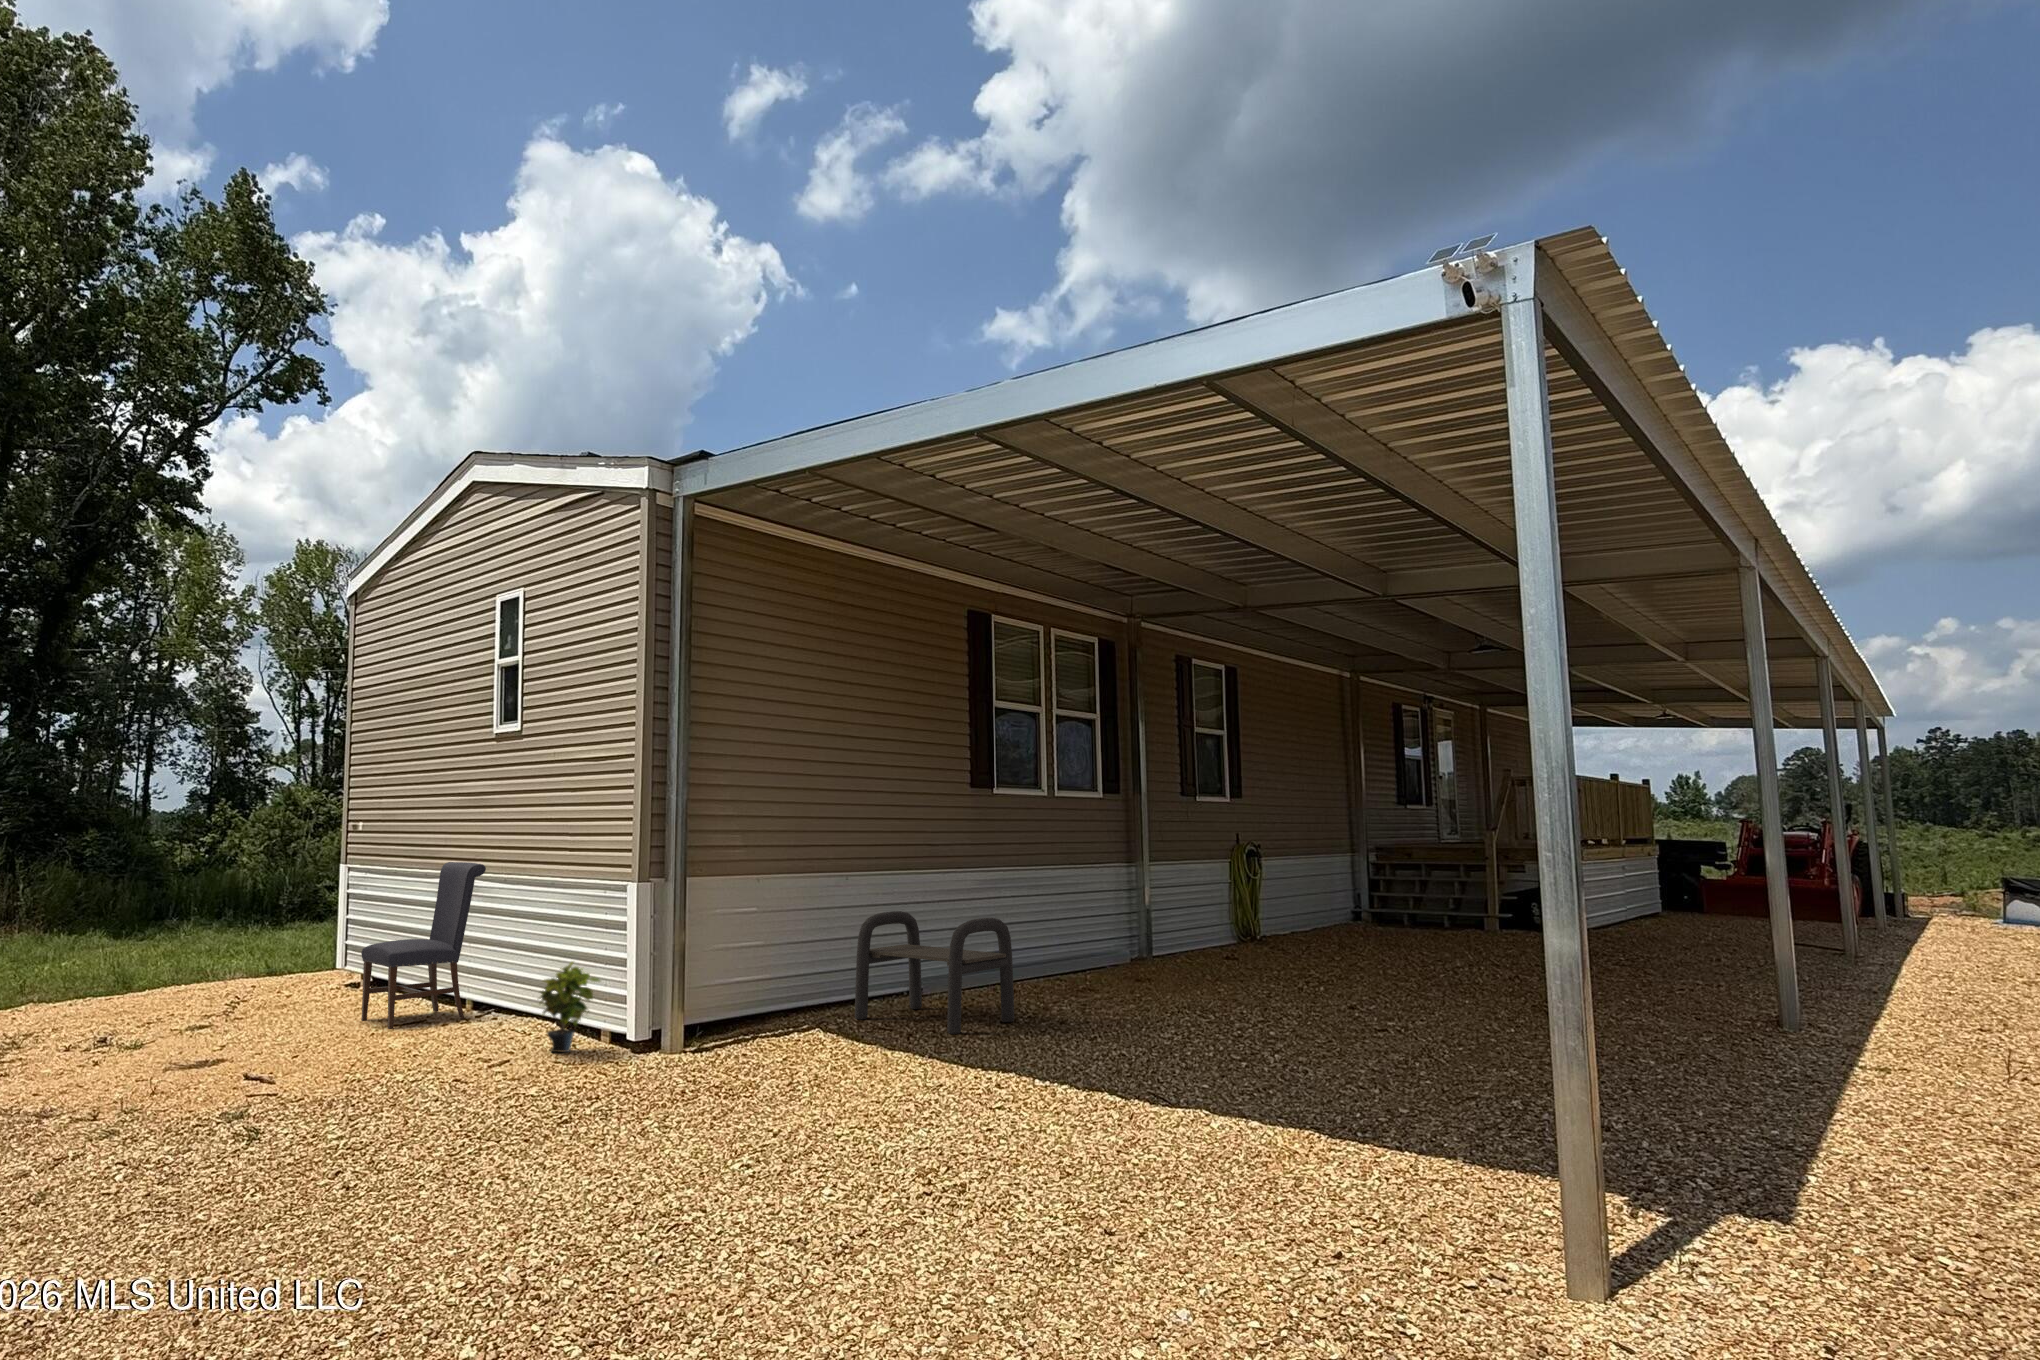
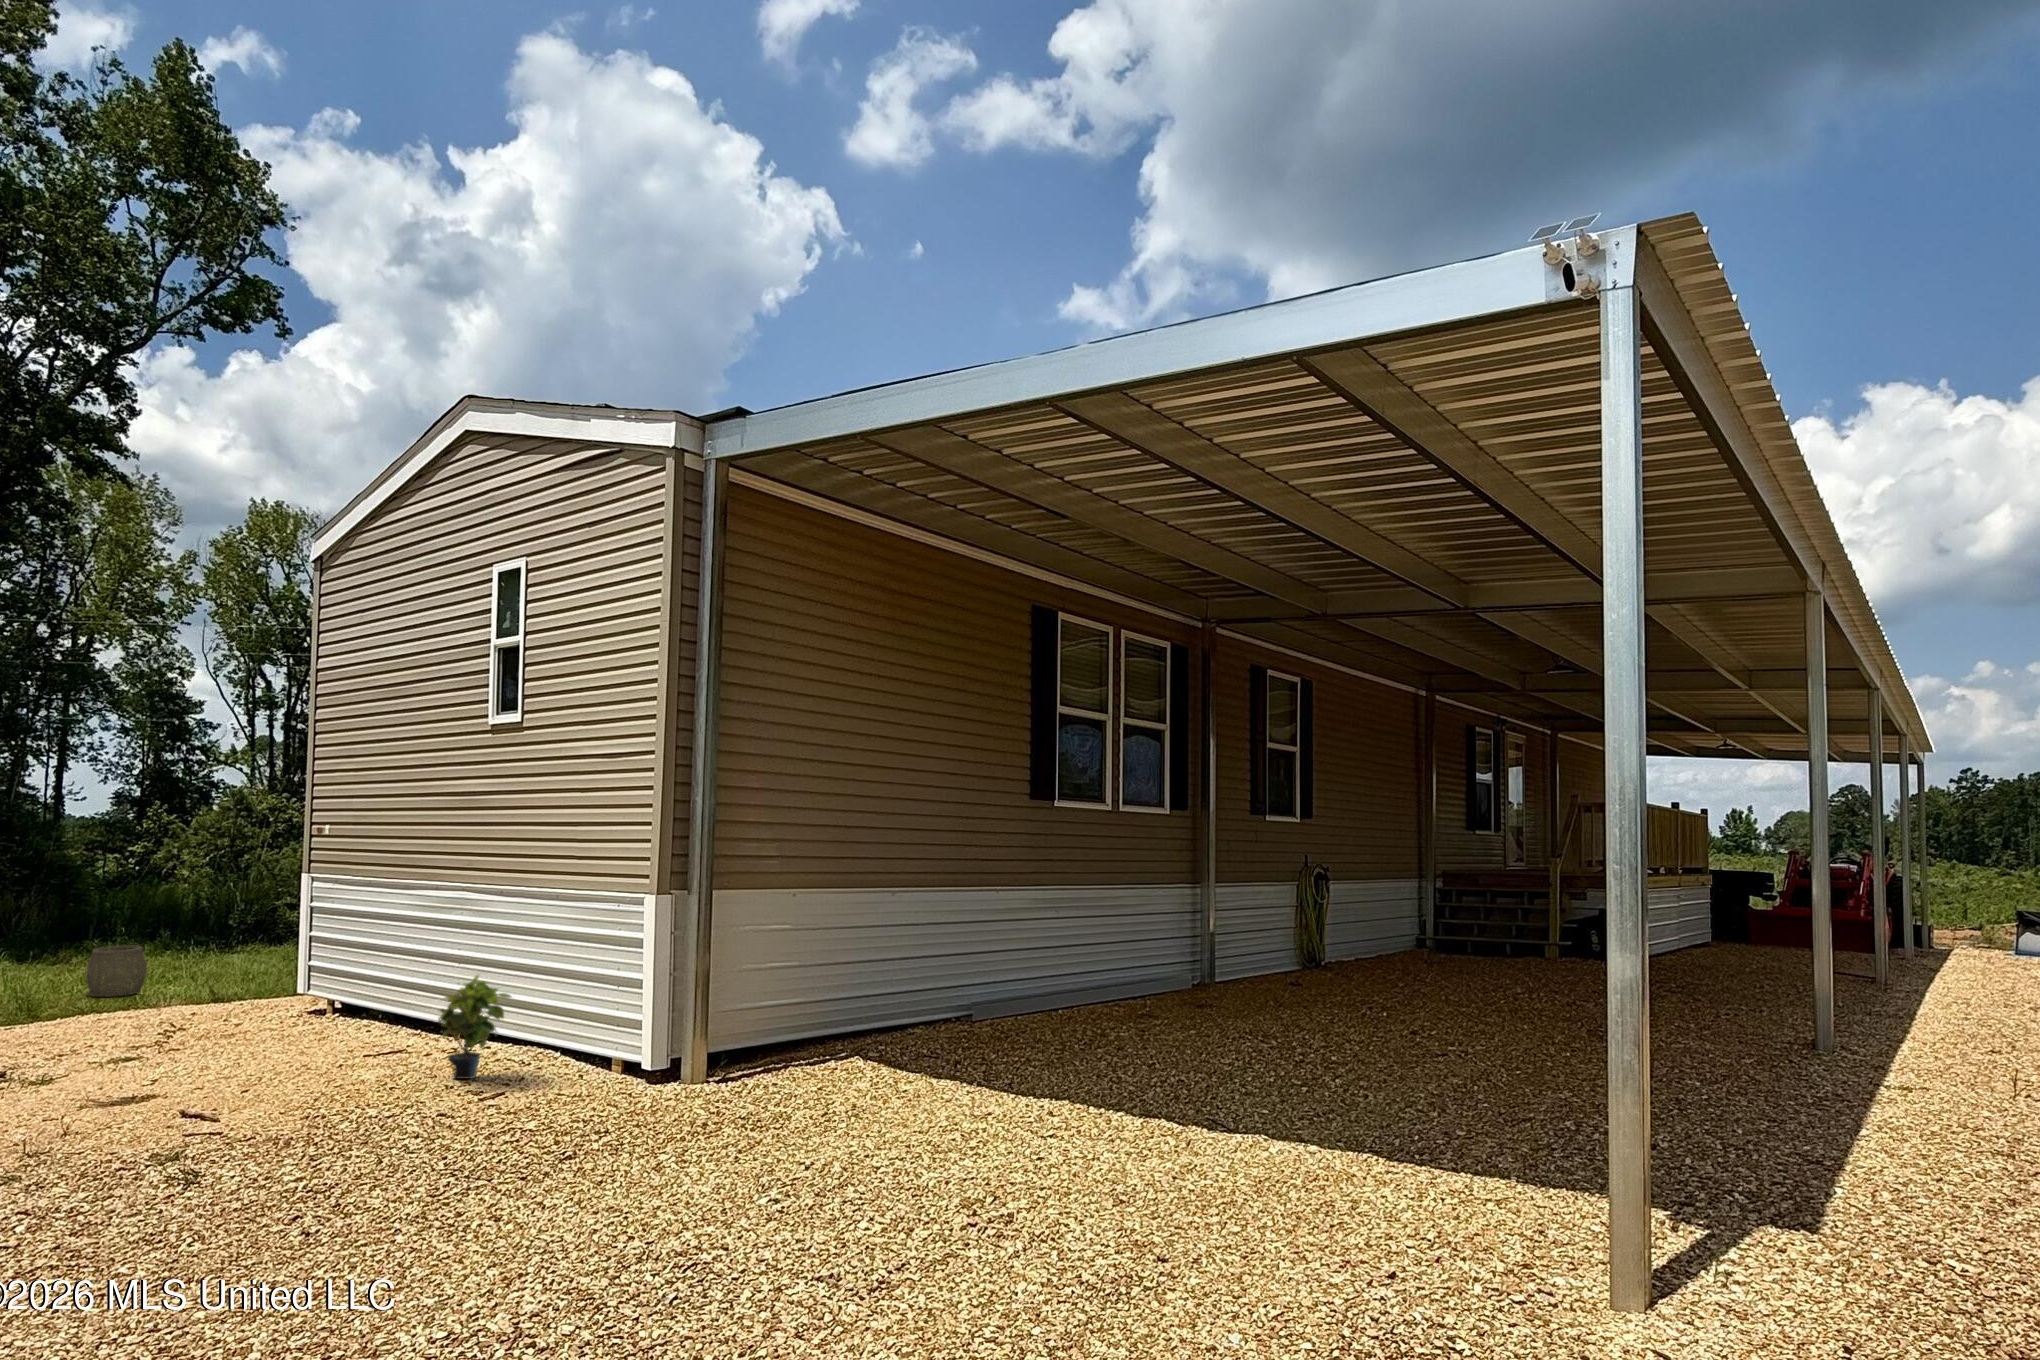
chair: present [361,862,486,1029] -> none [196,855,348,1054]
bench: present [855,911,1014,1034] -> none [795,911,979,1052]
woven basket: none [297,941,347,983] -> present [86,945,147,997]

